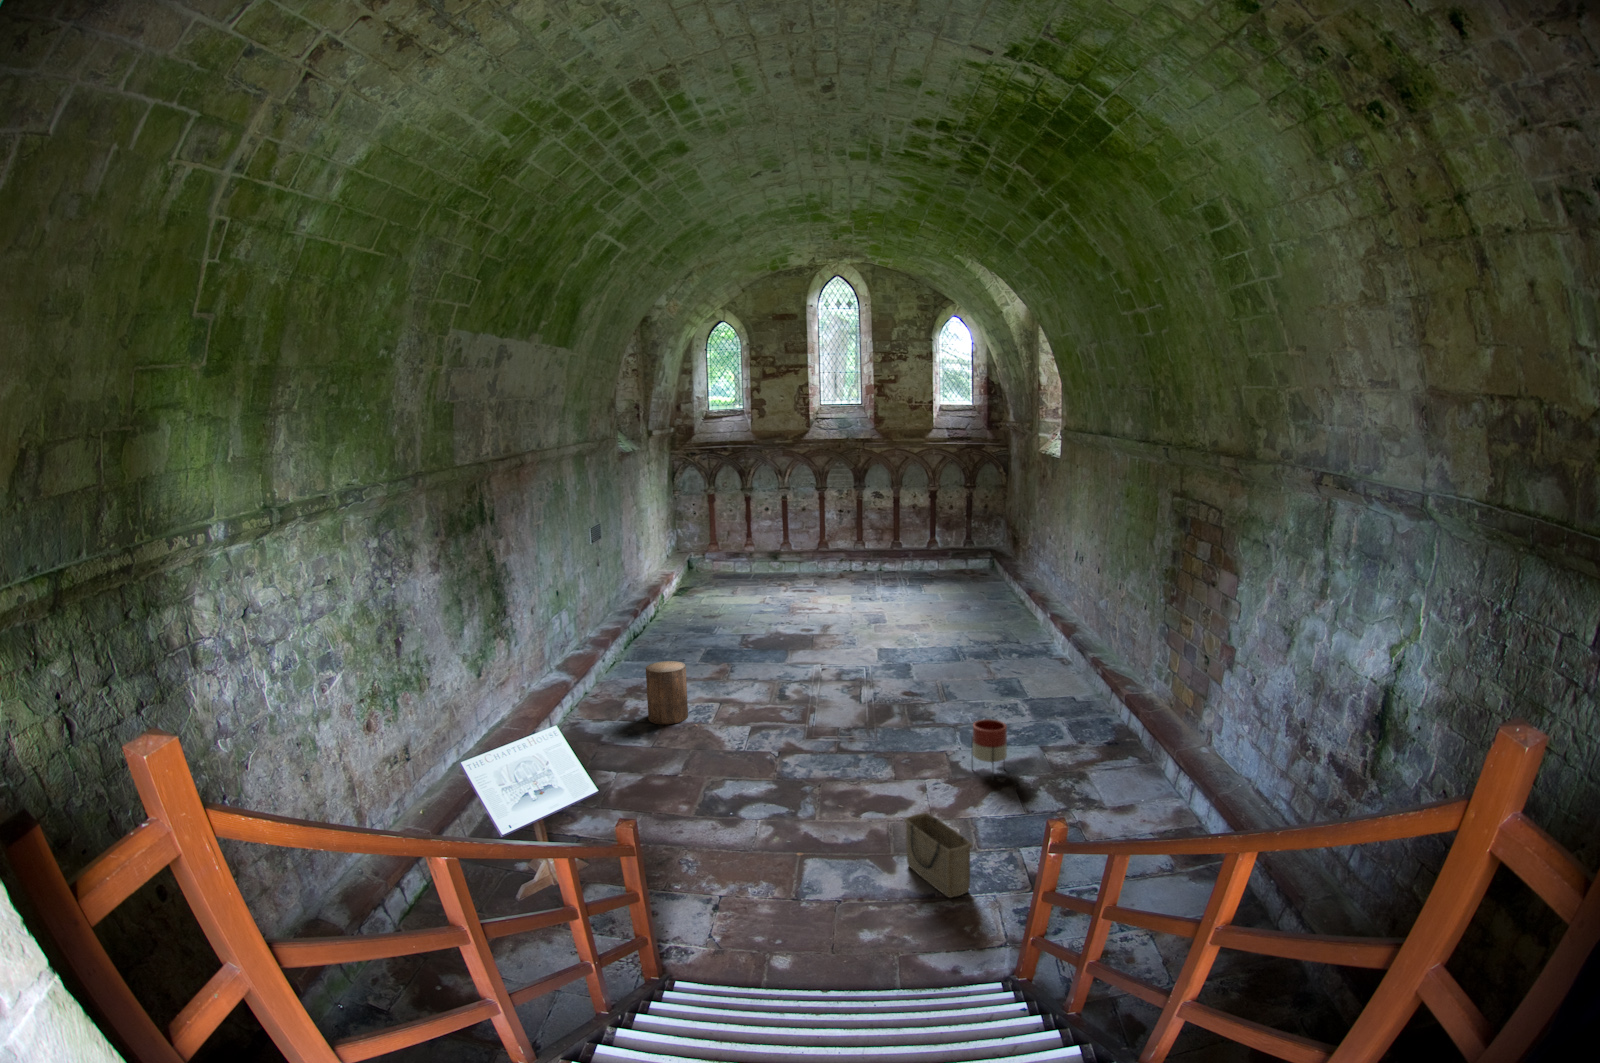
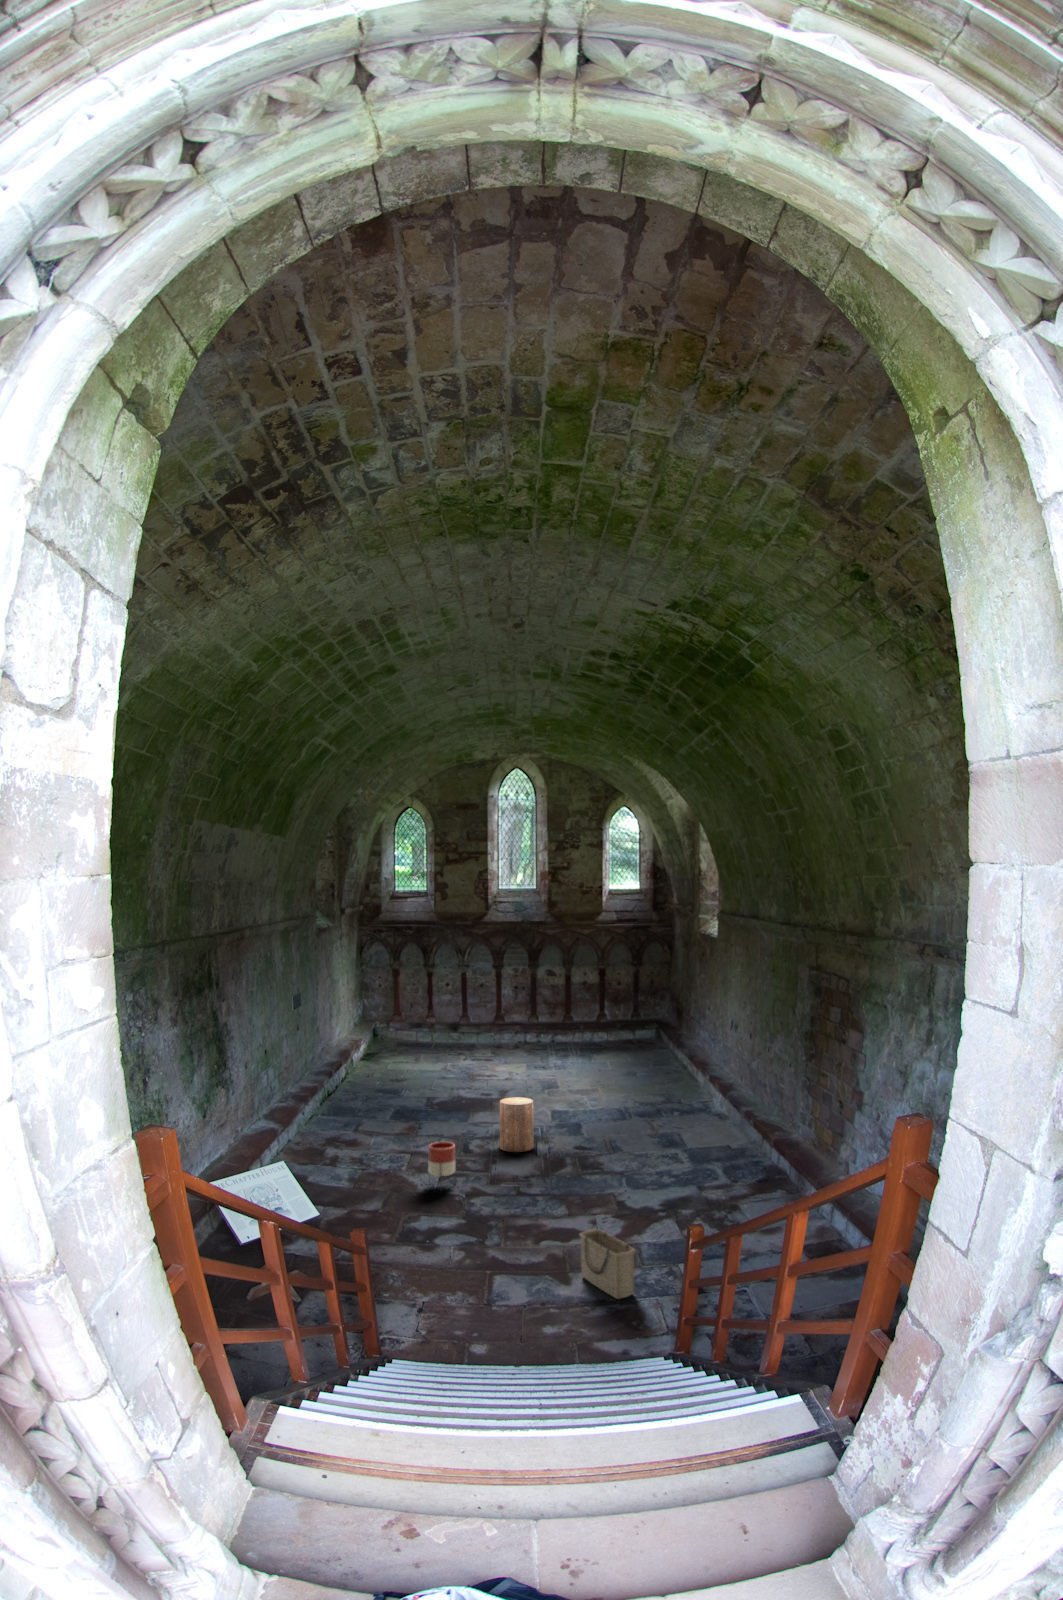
stool: present [646,661,688,724] -> present [500,1097,534,1152]
planter: present [972,719,1007,765] -> present [428,1142,456,1177]

